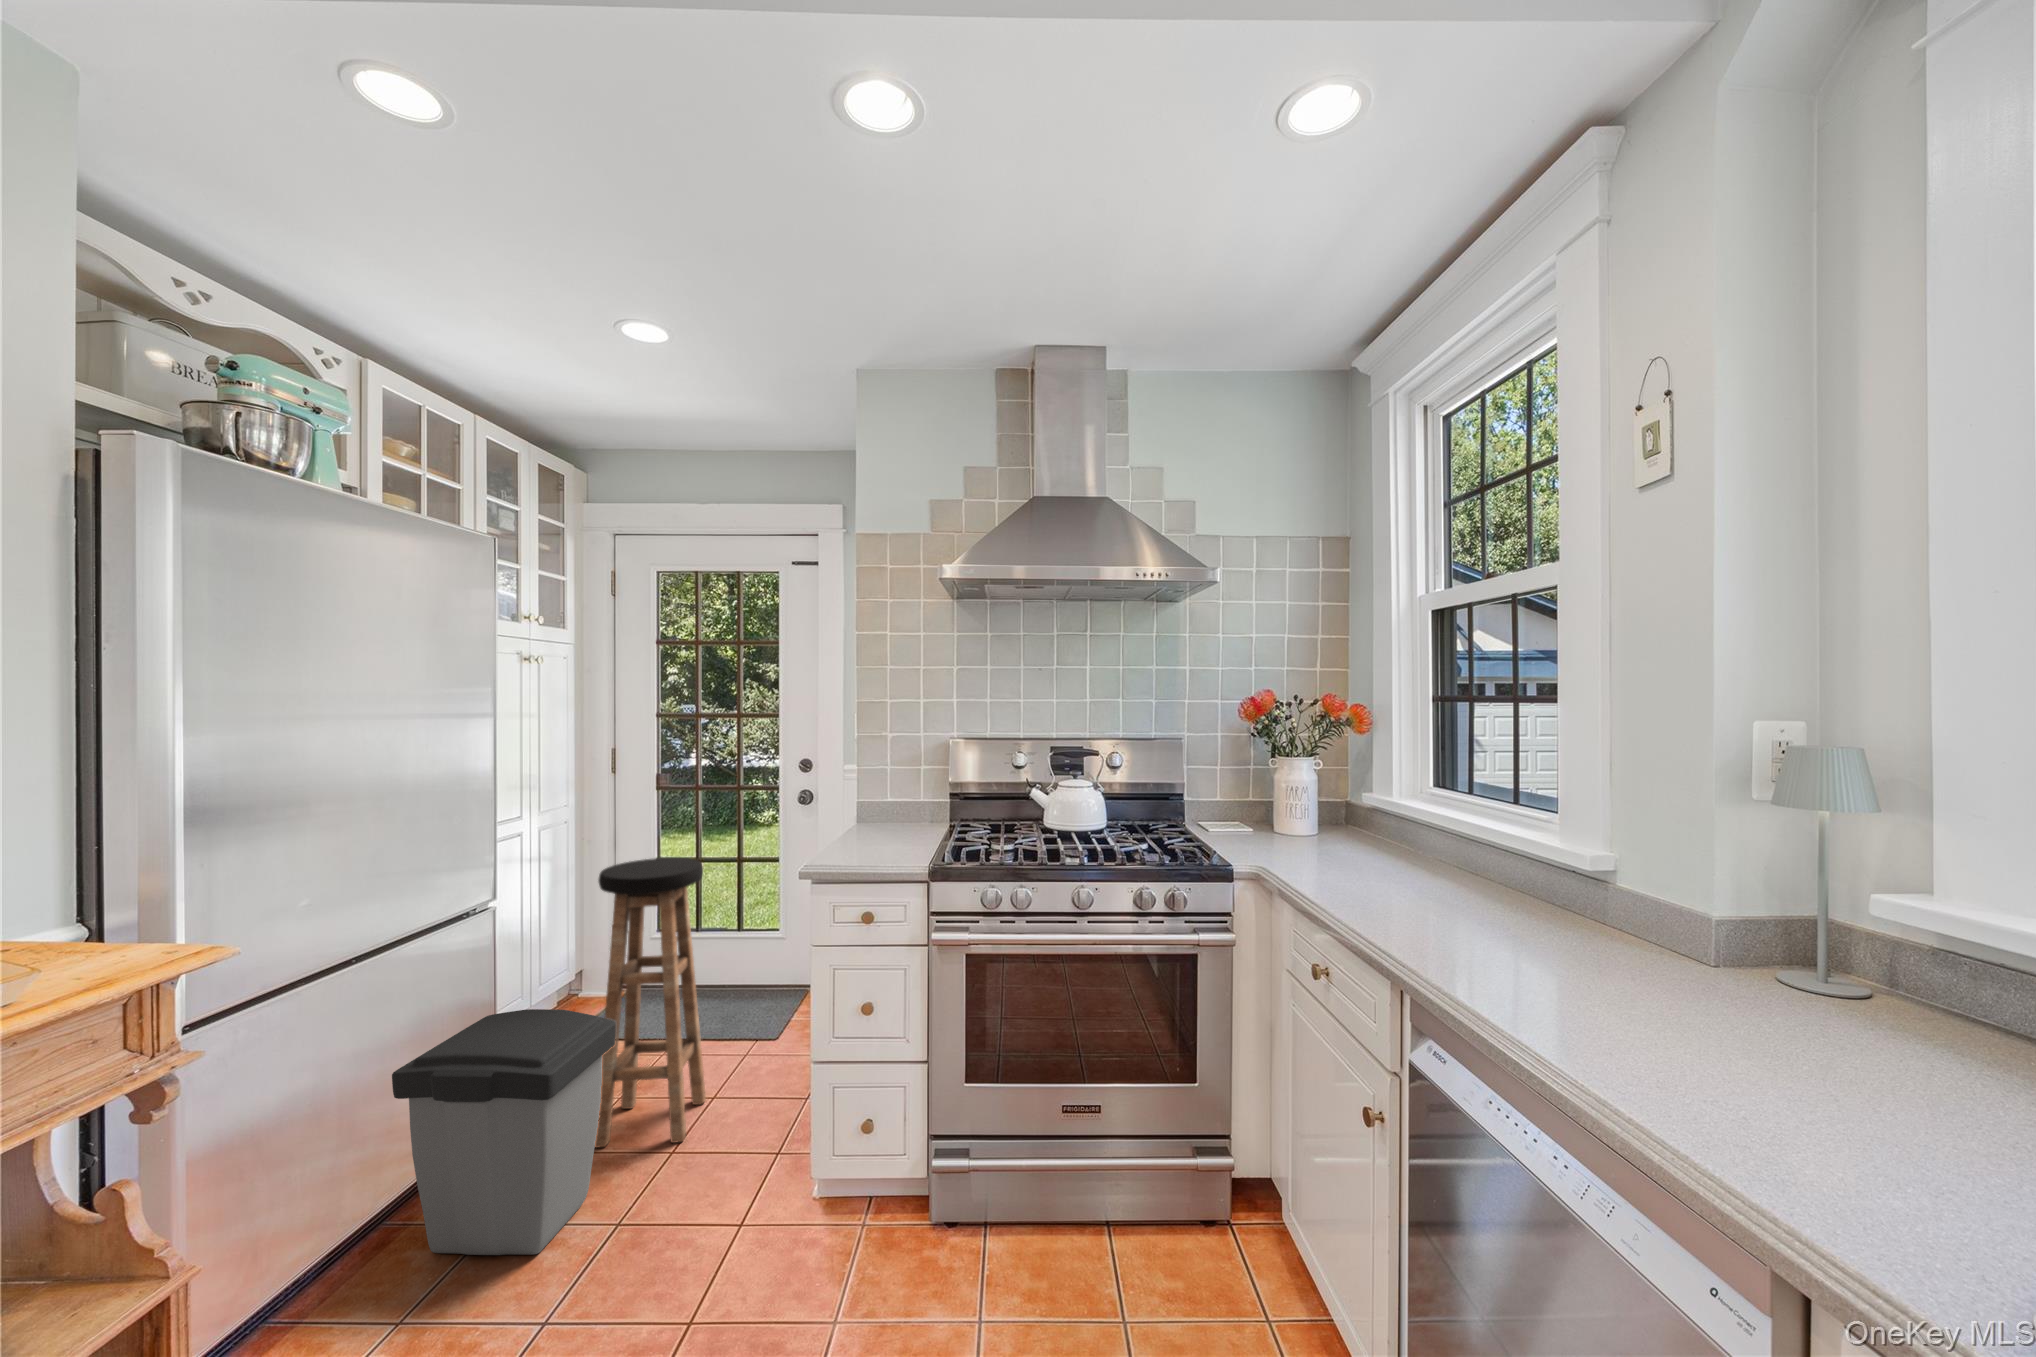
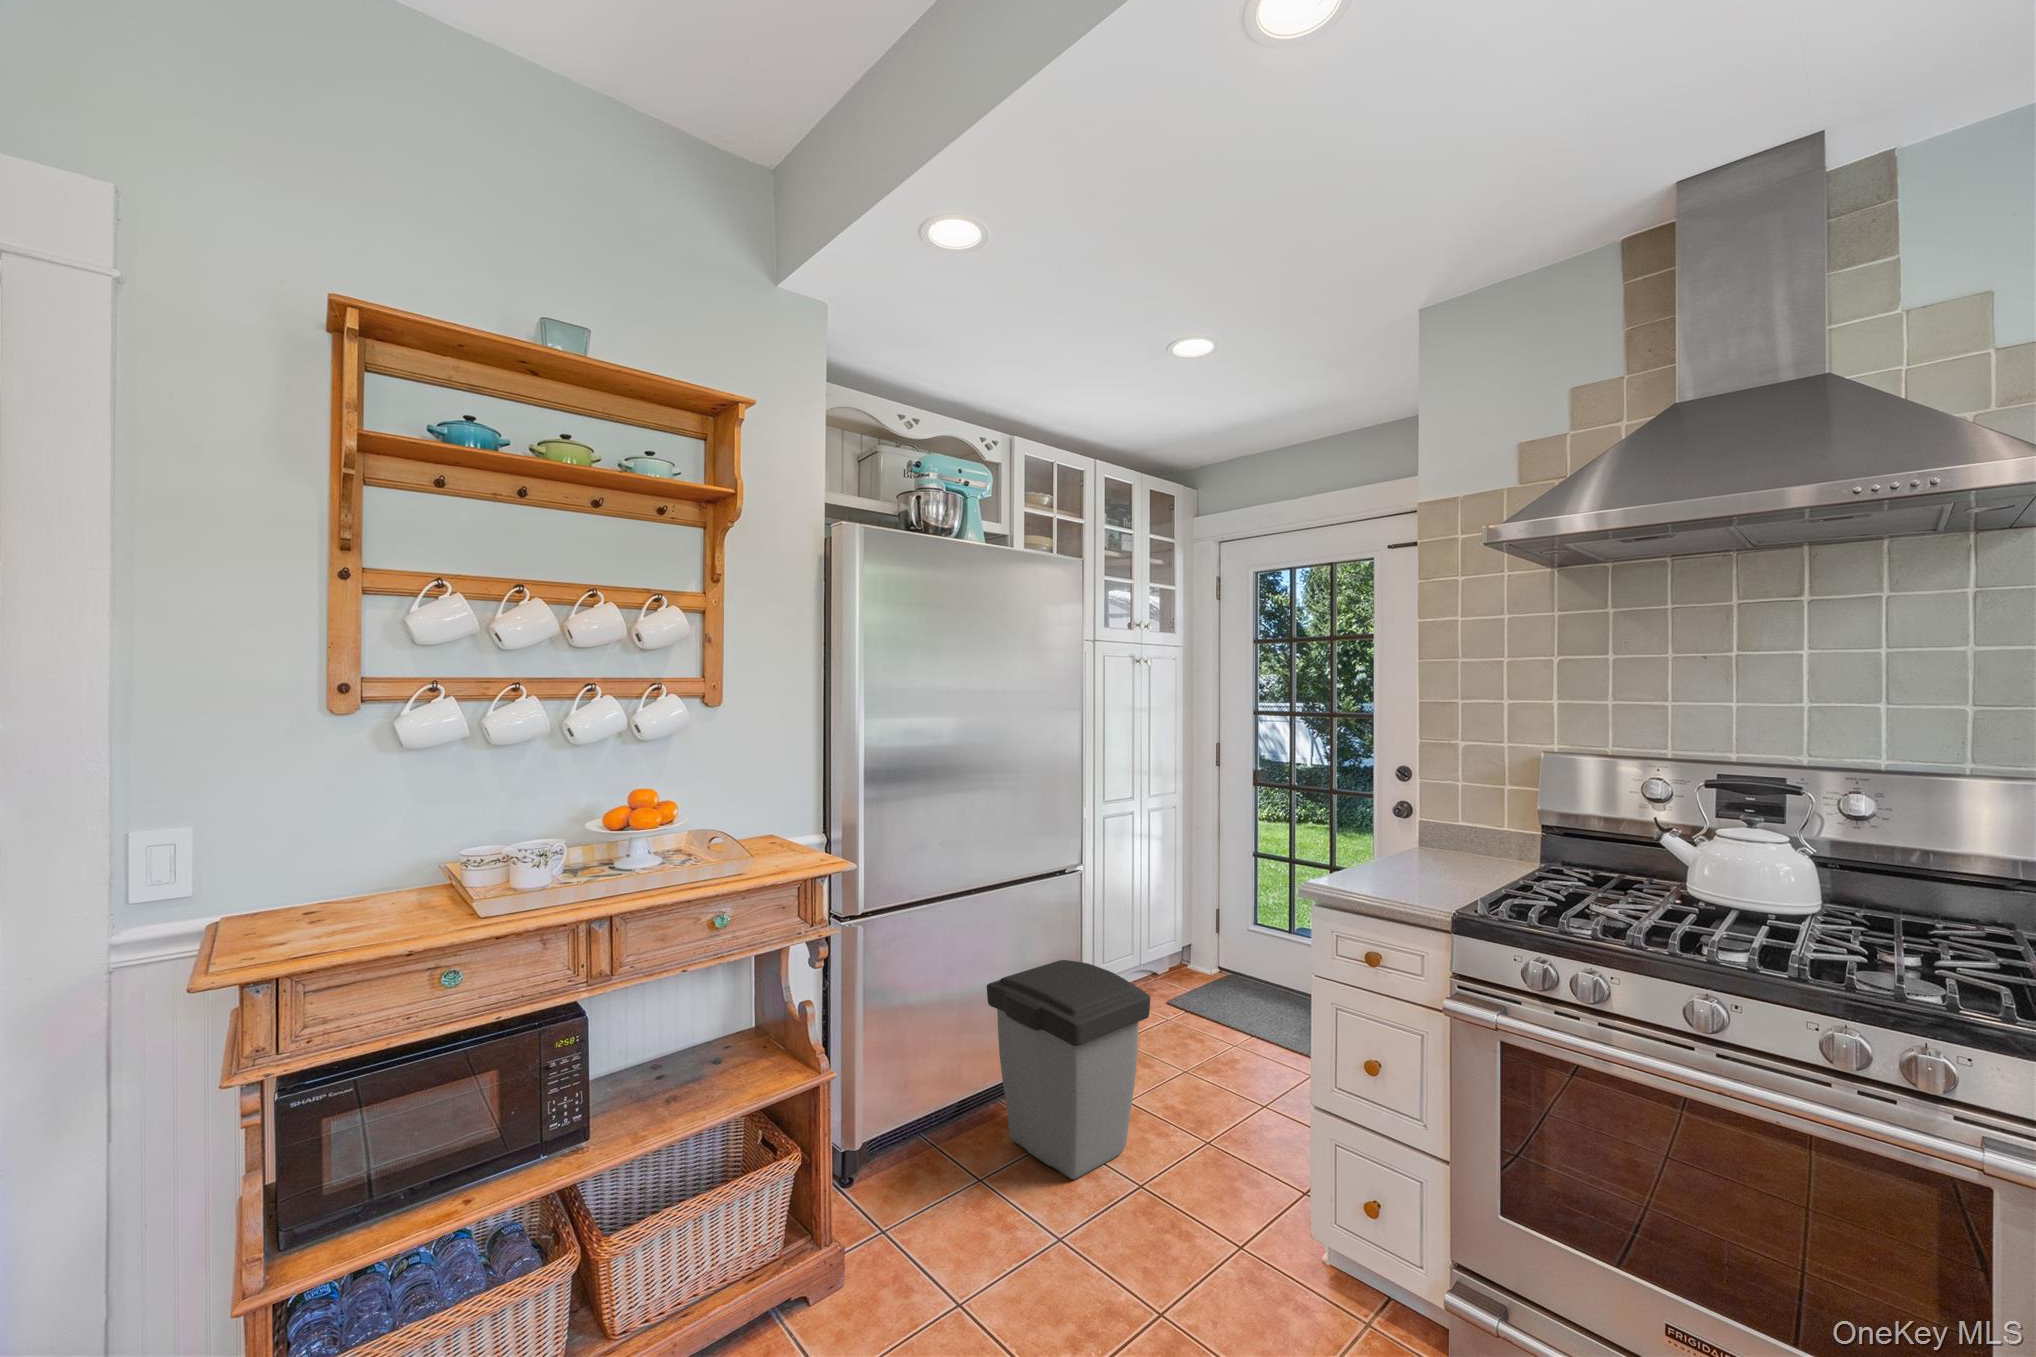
bar stool: present [595,858,706,1148] -> none [1148,850,1258,1138]

